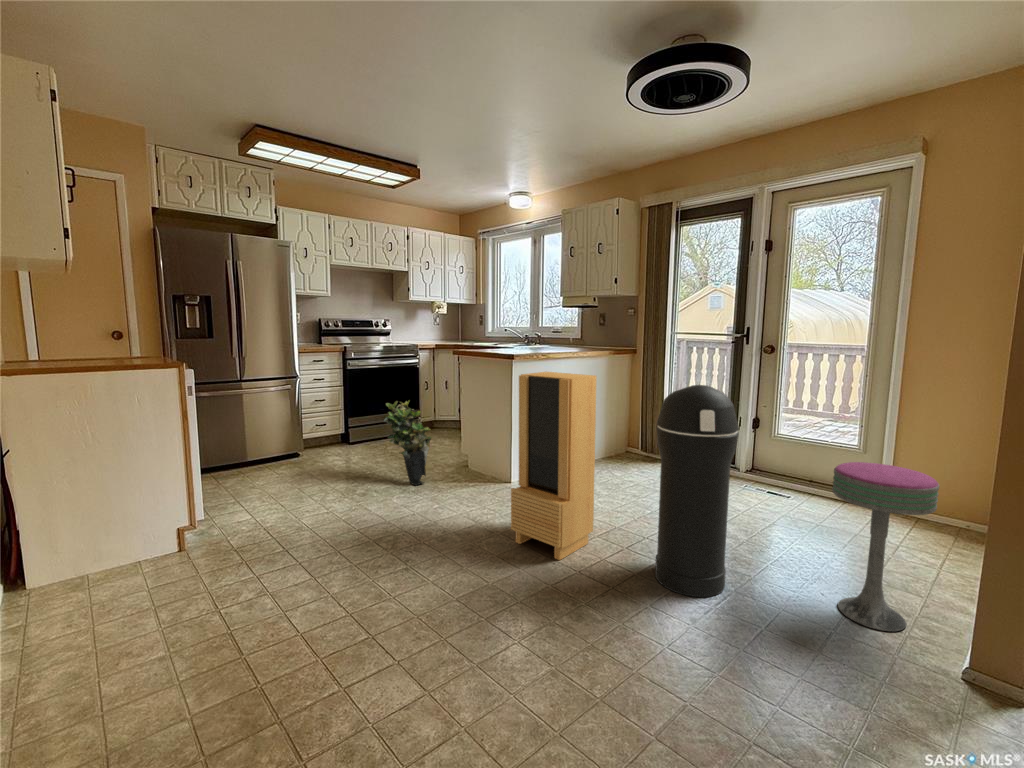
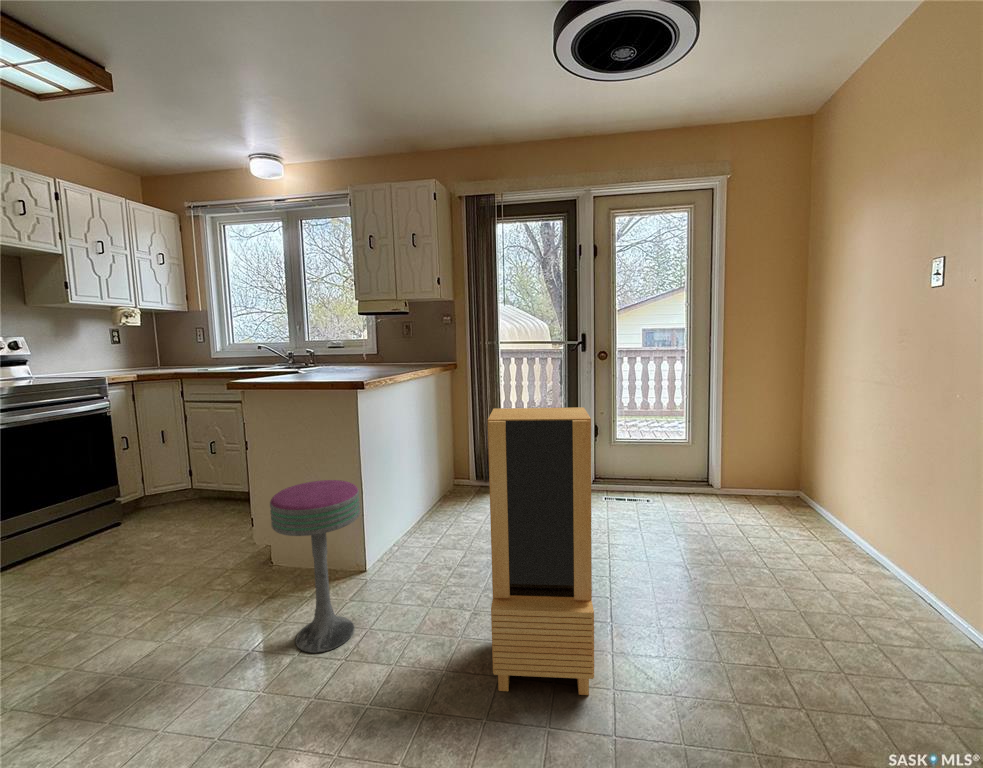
trash can: present [655,385,739,597] -> none [683,407,798,677]
potted plant: present [384,401,432,486] -> none [116,485,231,641]
bar stool: present [832,462,939,631] -> present [270,480,360,653]

